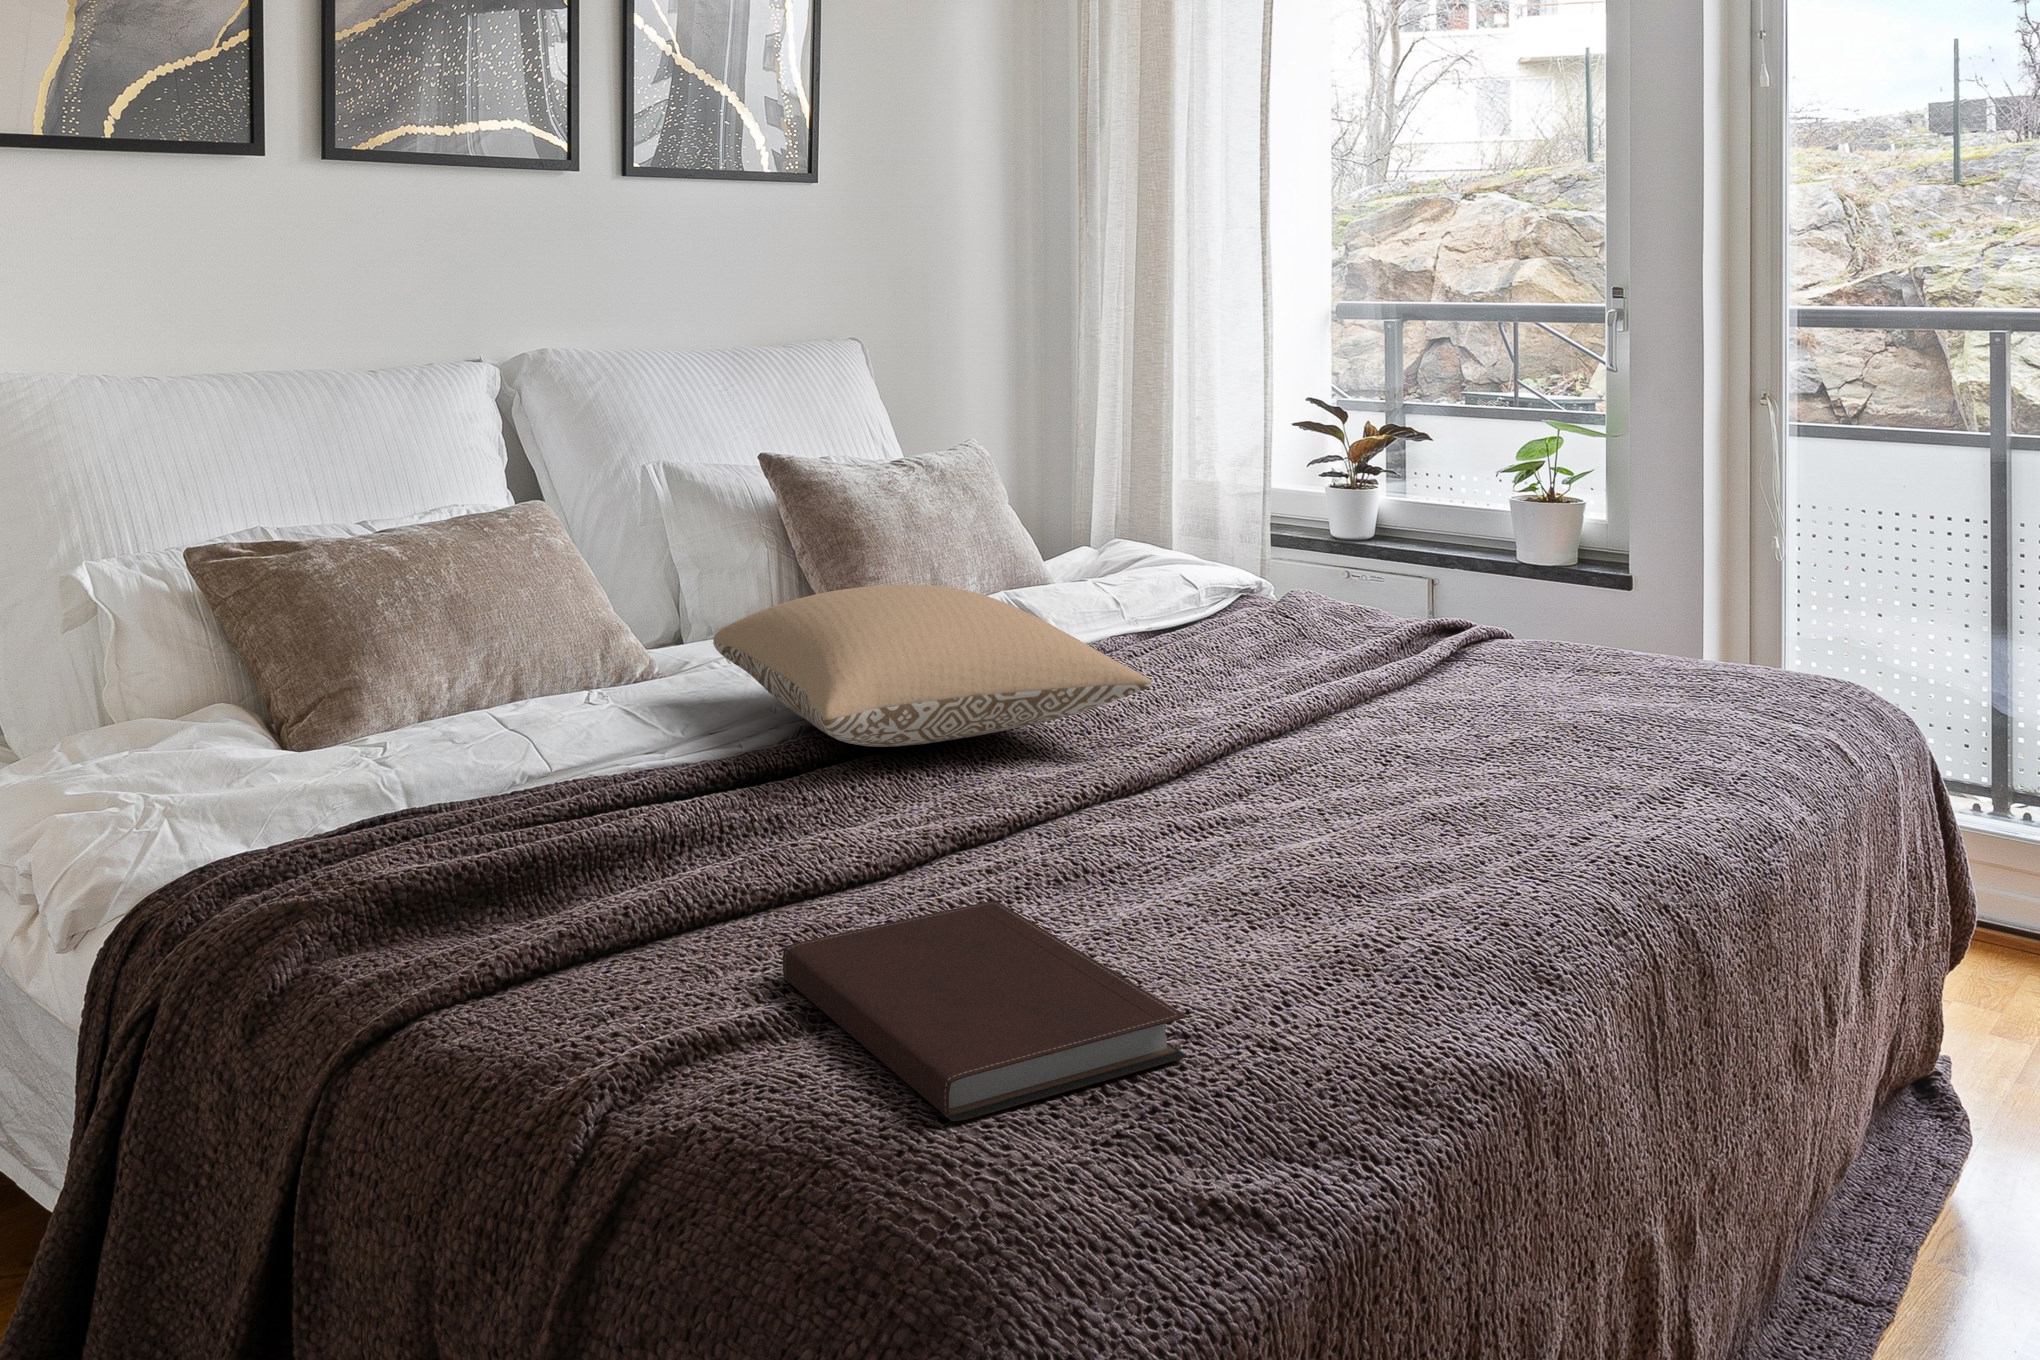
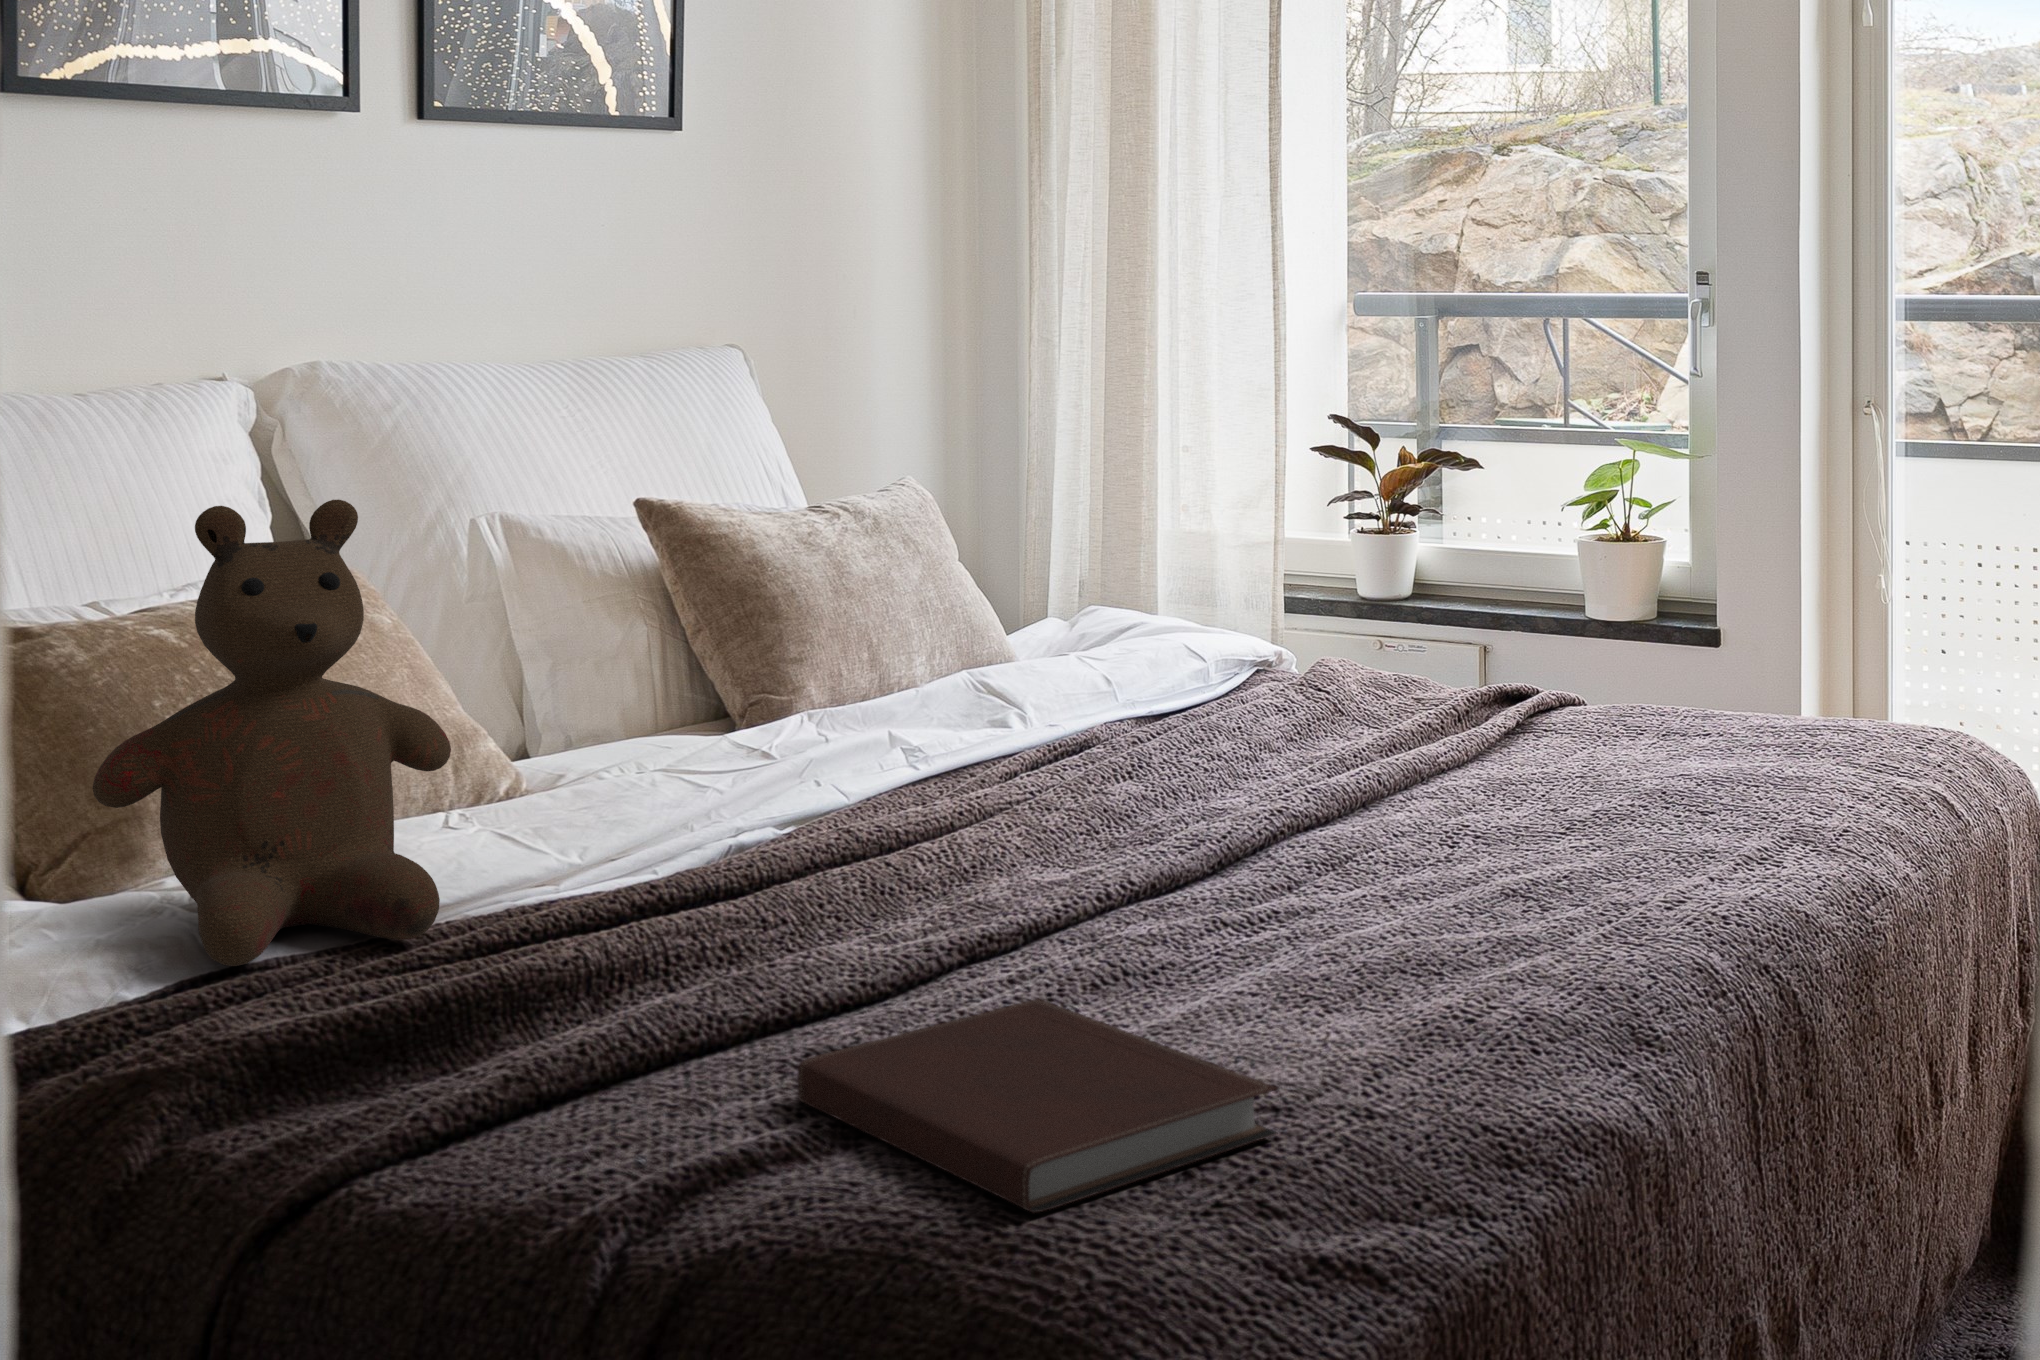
teddy bear: none [315,460,577,813] -> present [92,499,451,966]
pillow: present [713,585,1152,747] -> none [614,655,1185,853]

